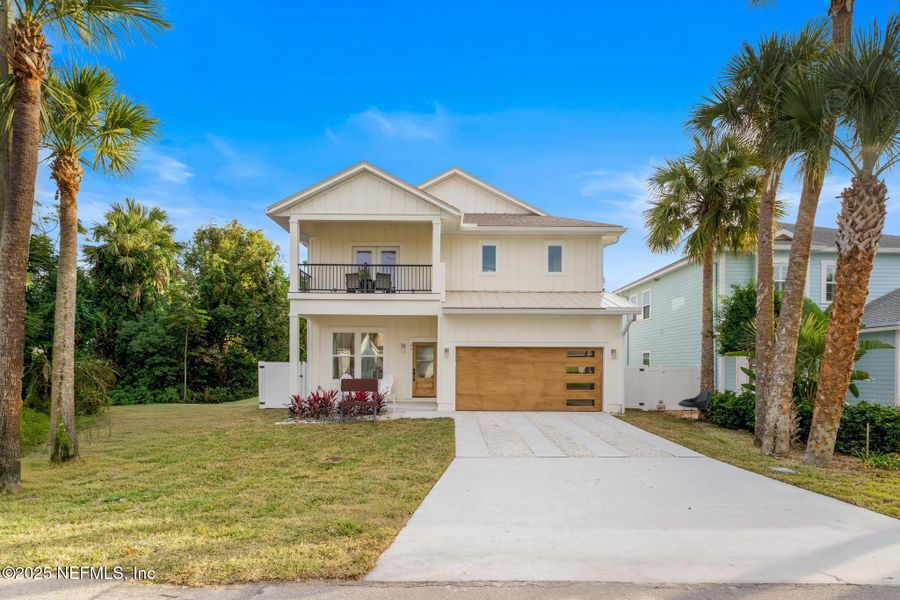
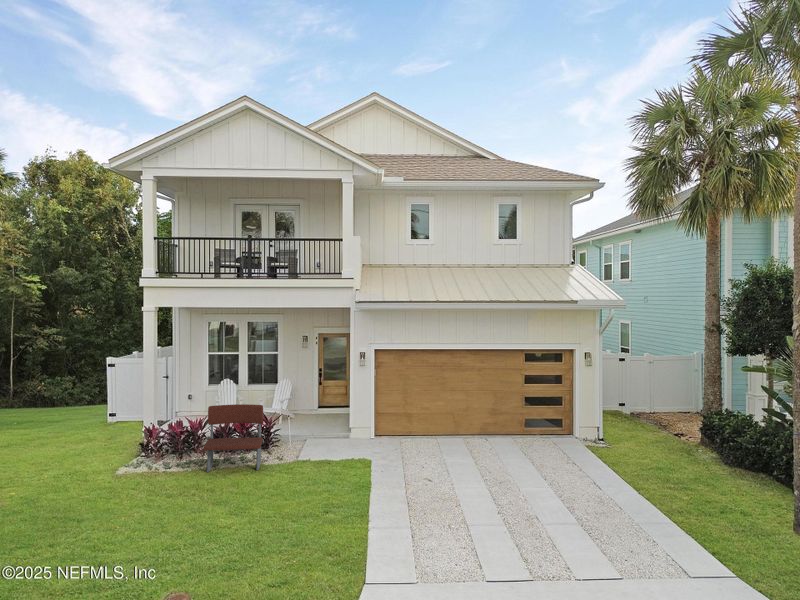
lounge chair: present [678,390,712,422] -> none [671,409,719,455]

